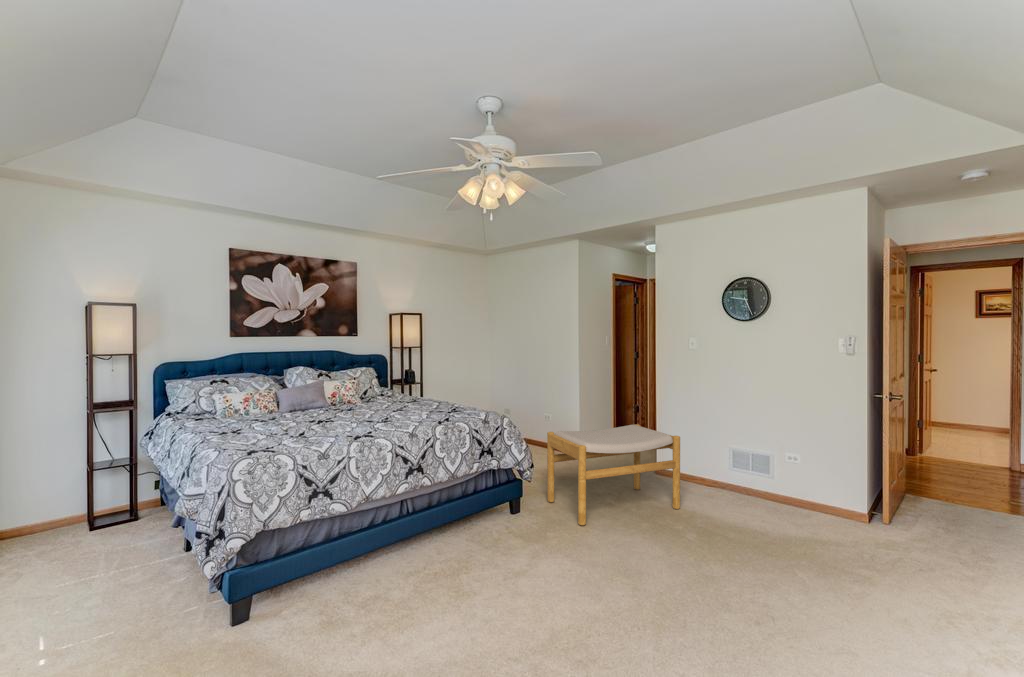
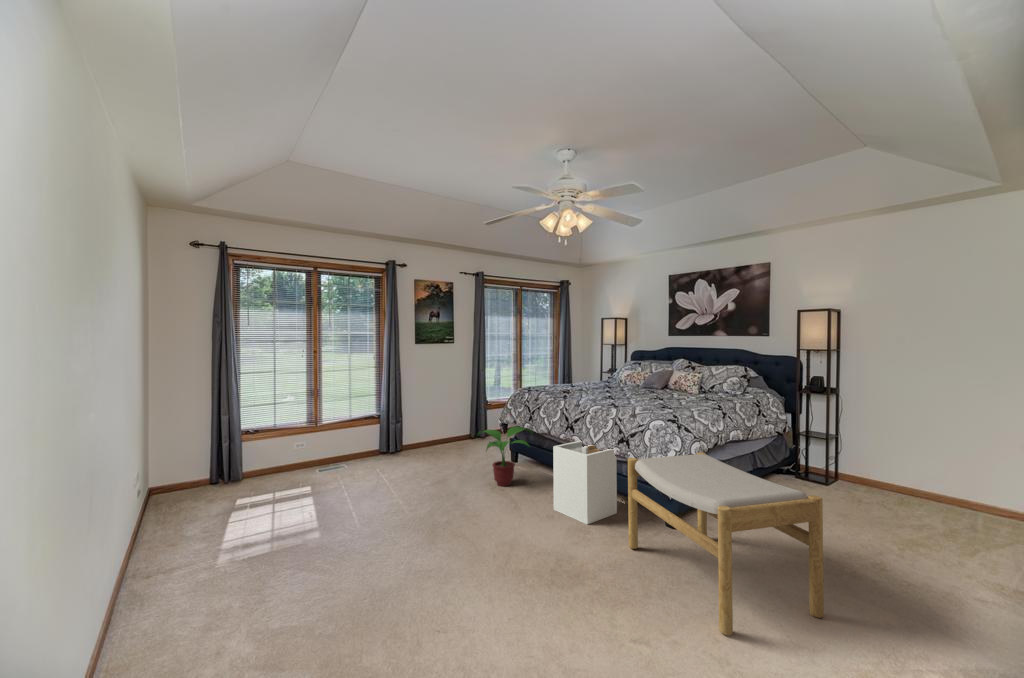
laundry hamper: none [463,459,538,561] -> present [553,441,617,524]
potted plant: none [320,497,441,616] -> present [478,426,532,486]

